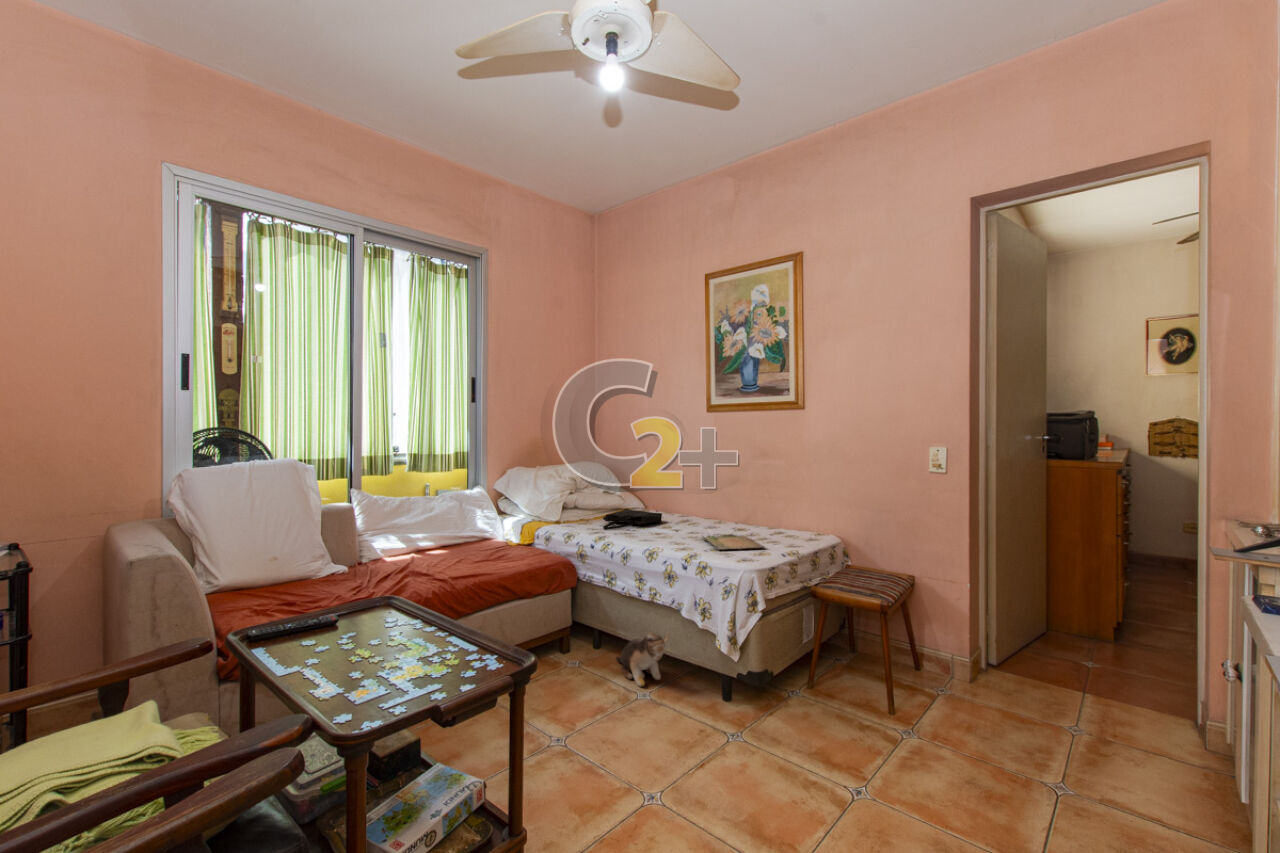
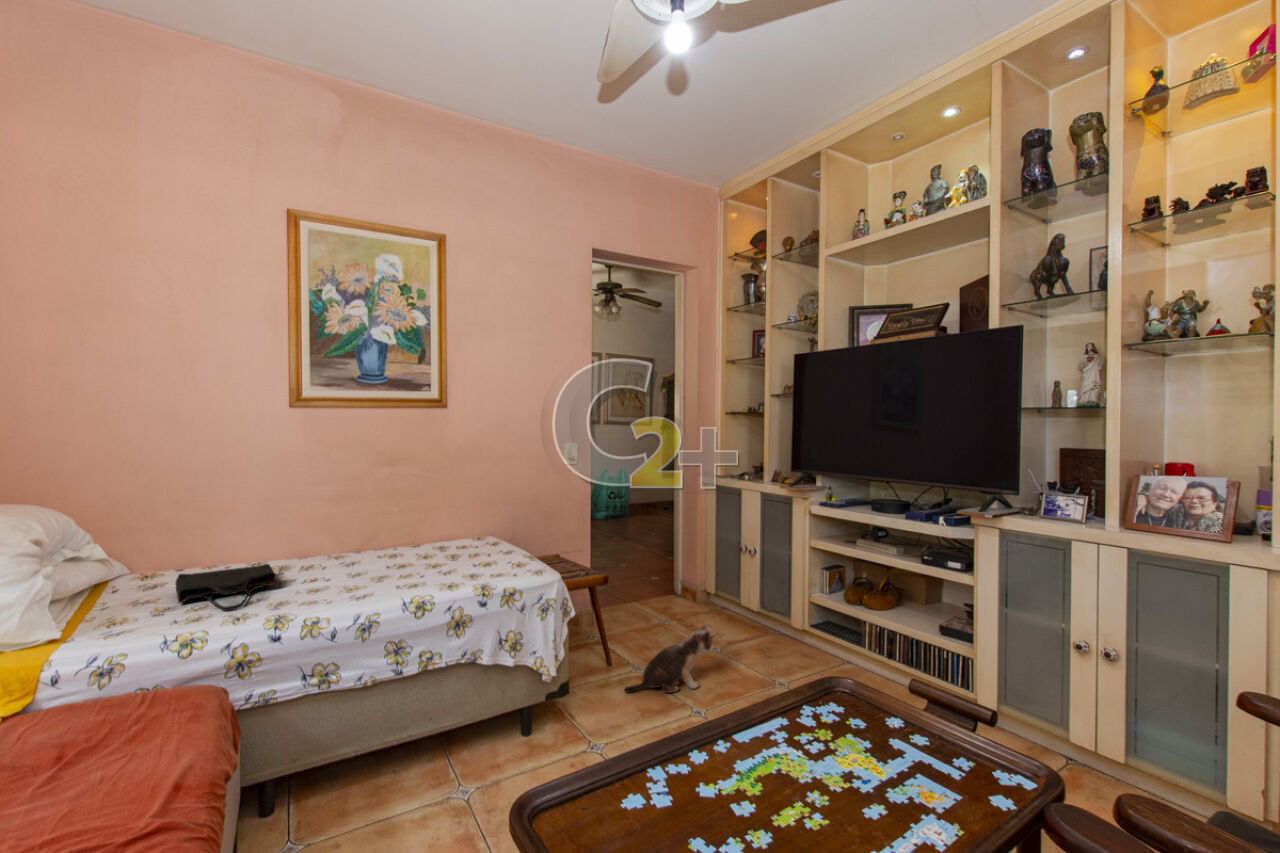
tray: present [702,534,764,550] -> none [403,552,499,575]
plush toy: present [616,633,668,686] -> present [624,624,718,693]

